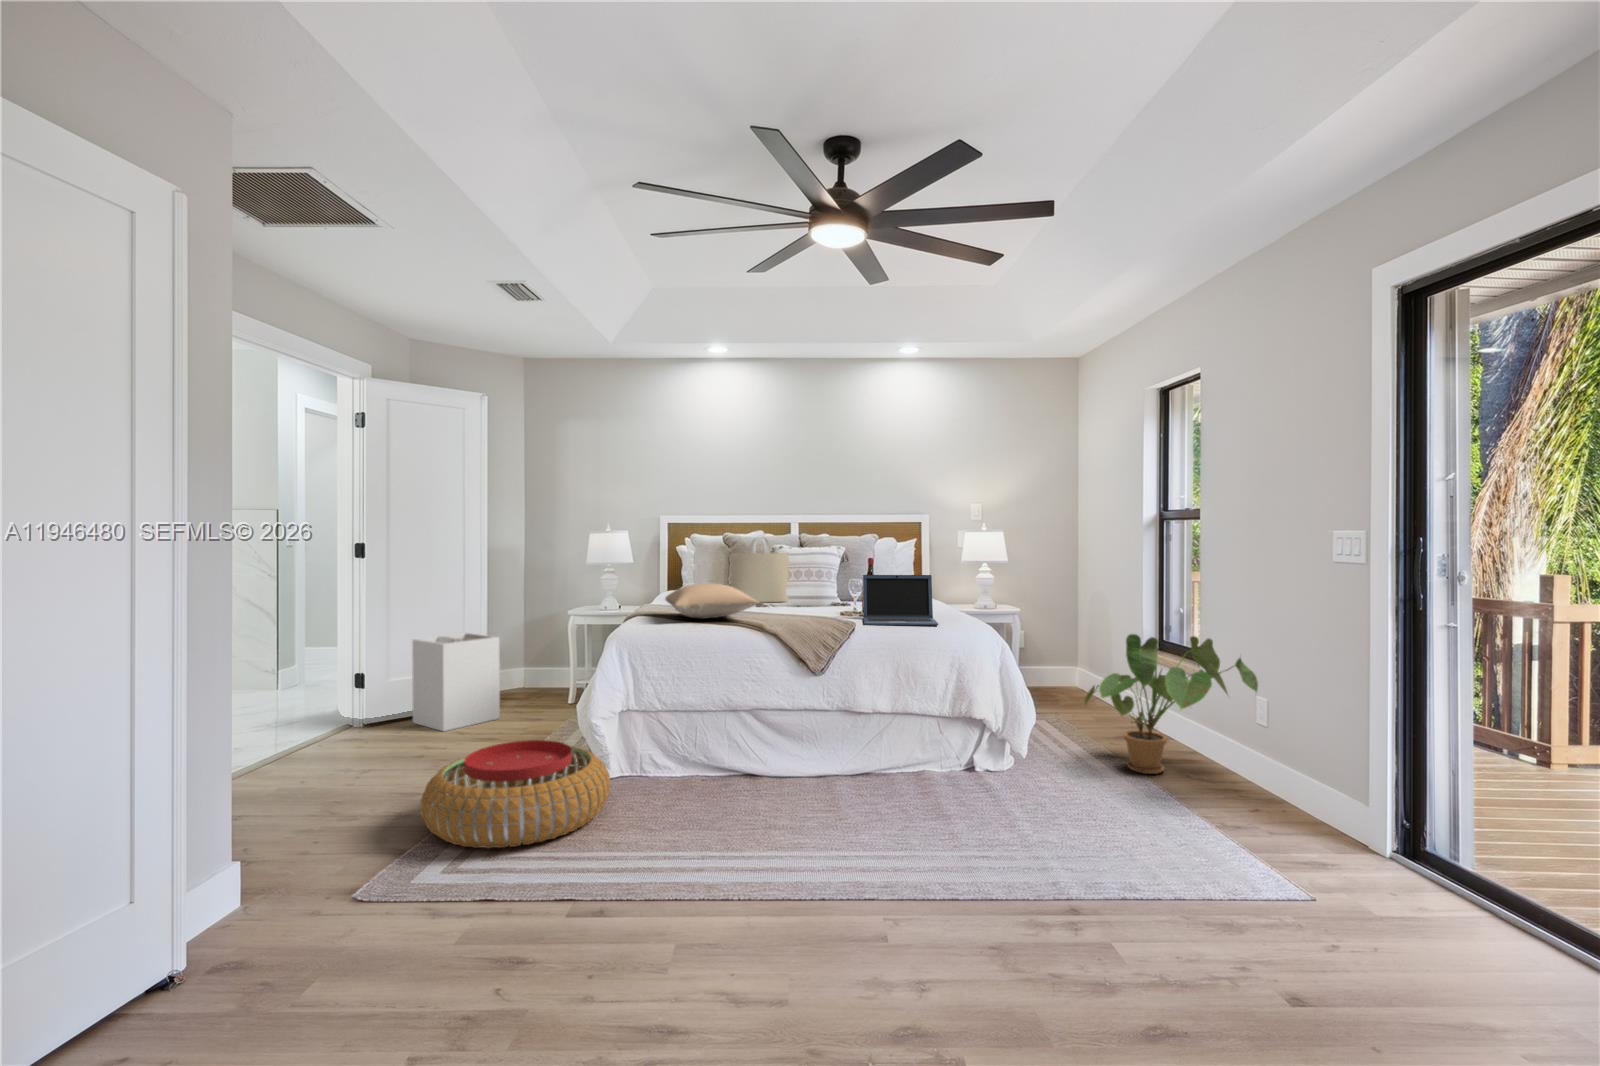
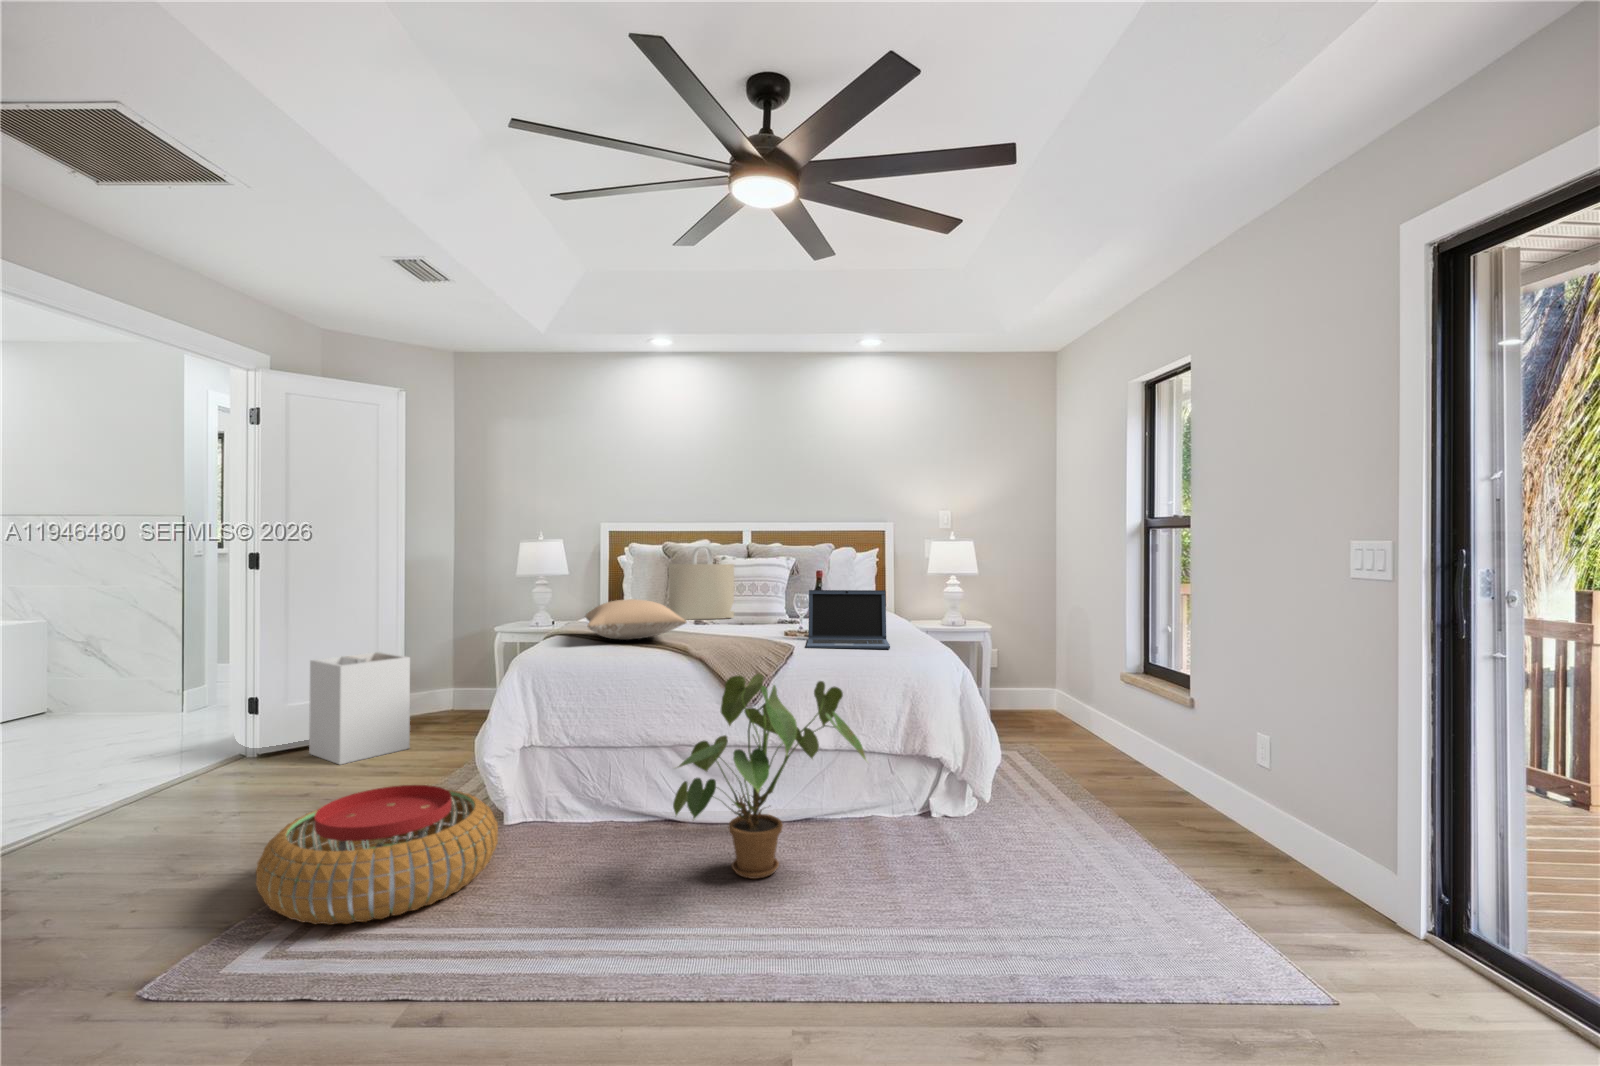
house plant: present [1084,634,1258,774] -> present [673,674,866,879]

